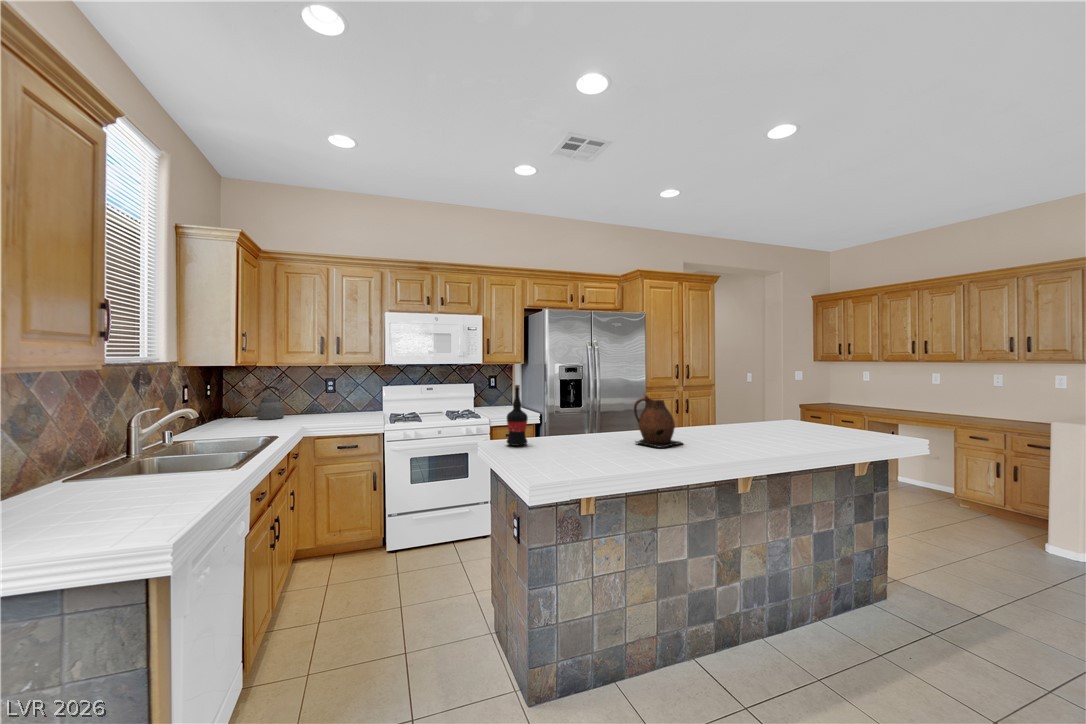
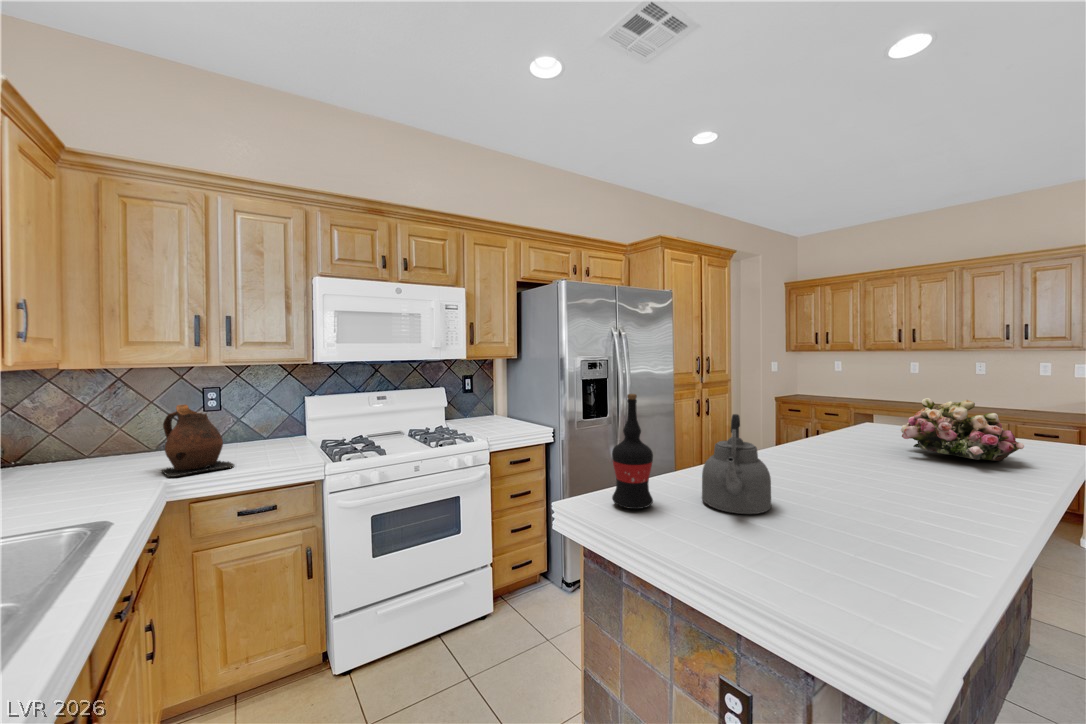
kettle: present [245,386,284,420] -> present [702,414,772,514]
ceramic pitcher: present [634,393,682,447] -> present [162,404,234,477]
flower arrangement: none [732,396,804,440] -> present [901,398,1024,461]

